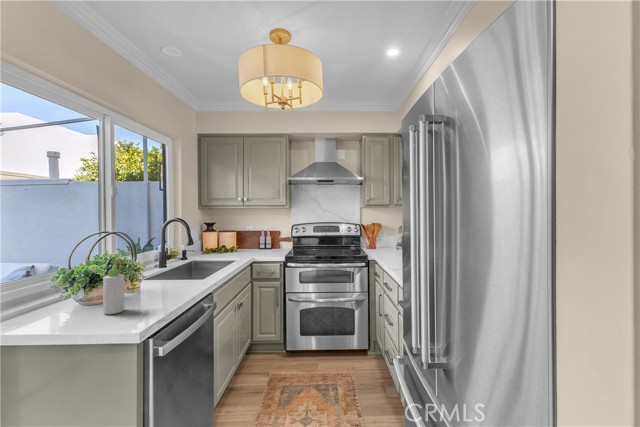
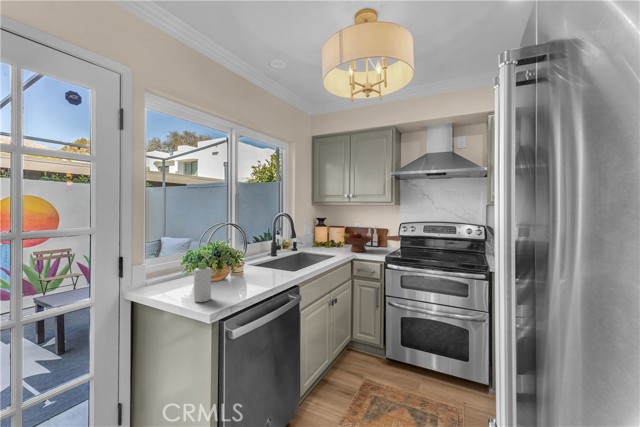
fruit bowl: none [238,234,270,255] -> present [343,231,373,252]

